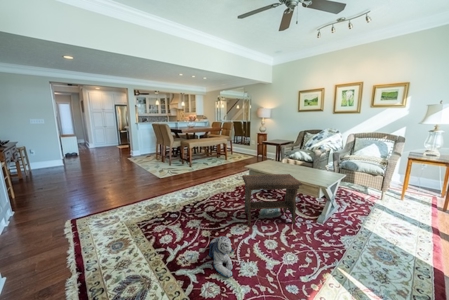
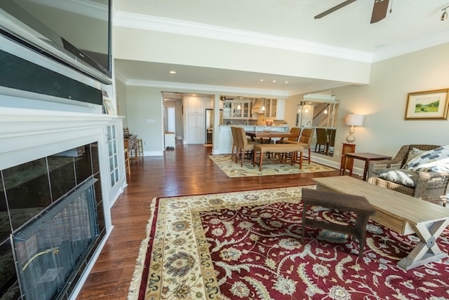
plush toy: present [209,236,234,277] -> none [249,243,275,285]

